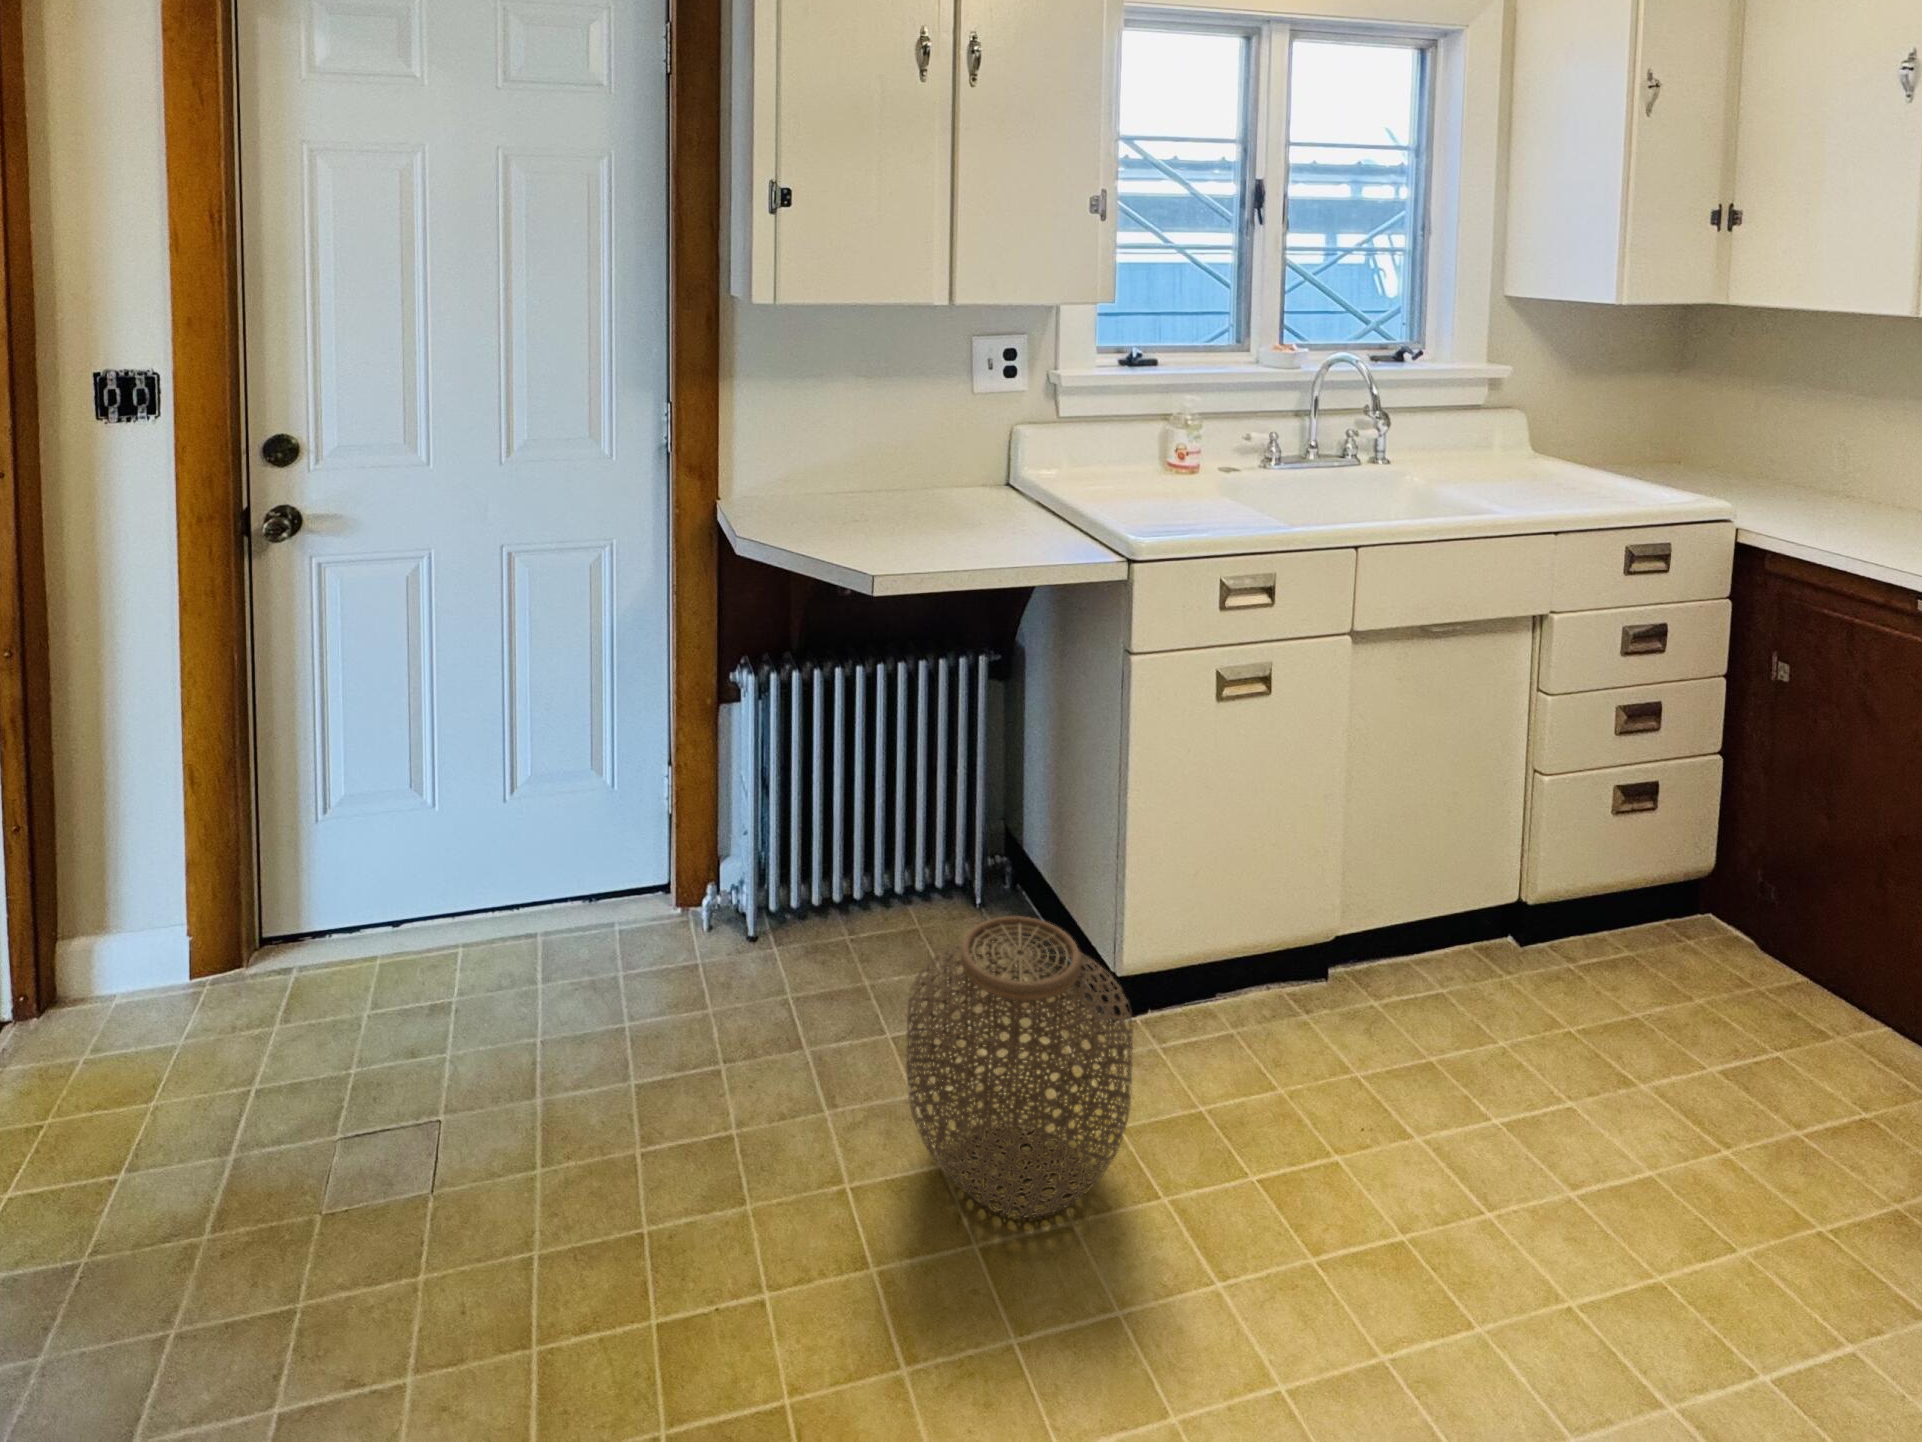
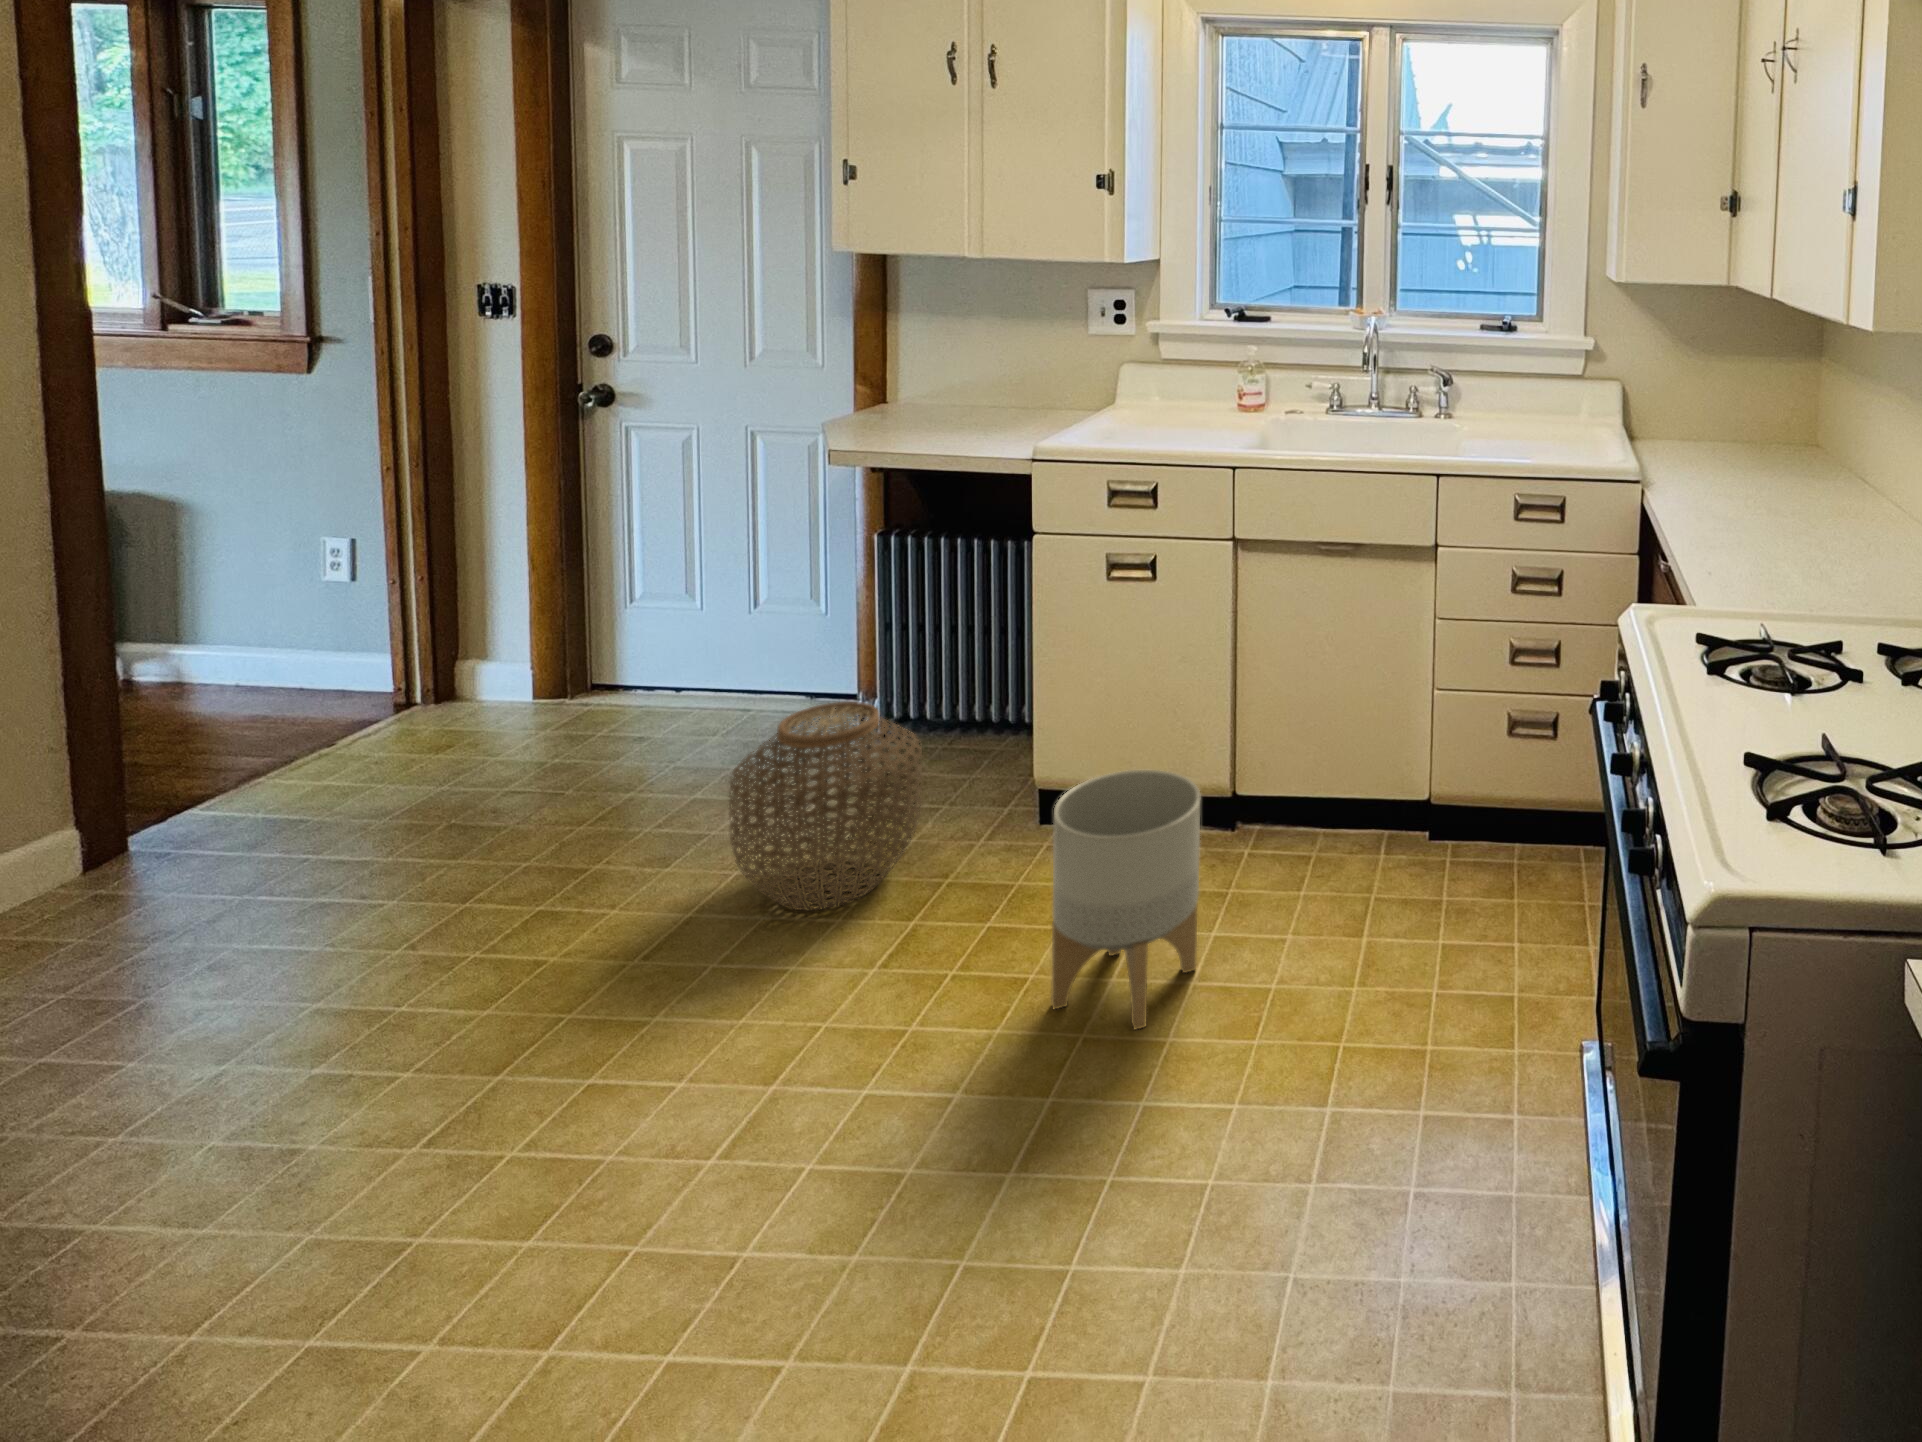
planter: none [1447,941,1651,1273] -> present [1051,770,1200,1029]

